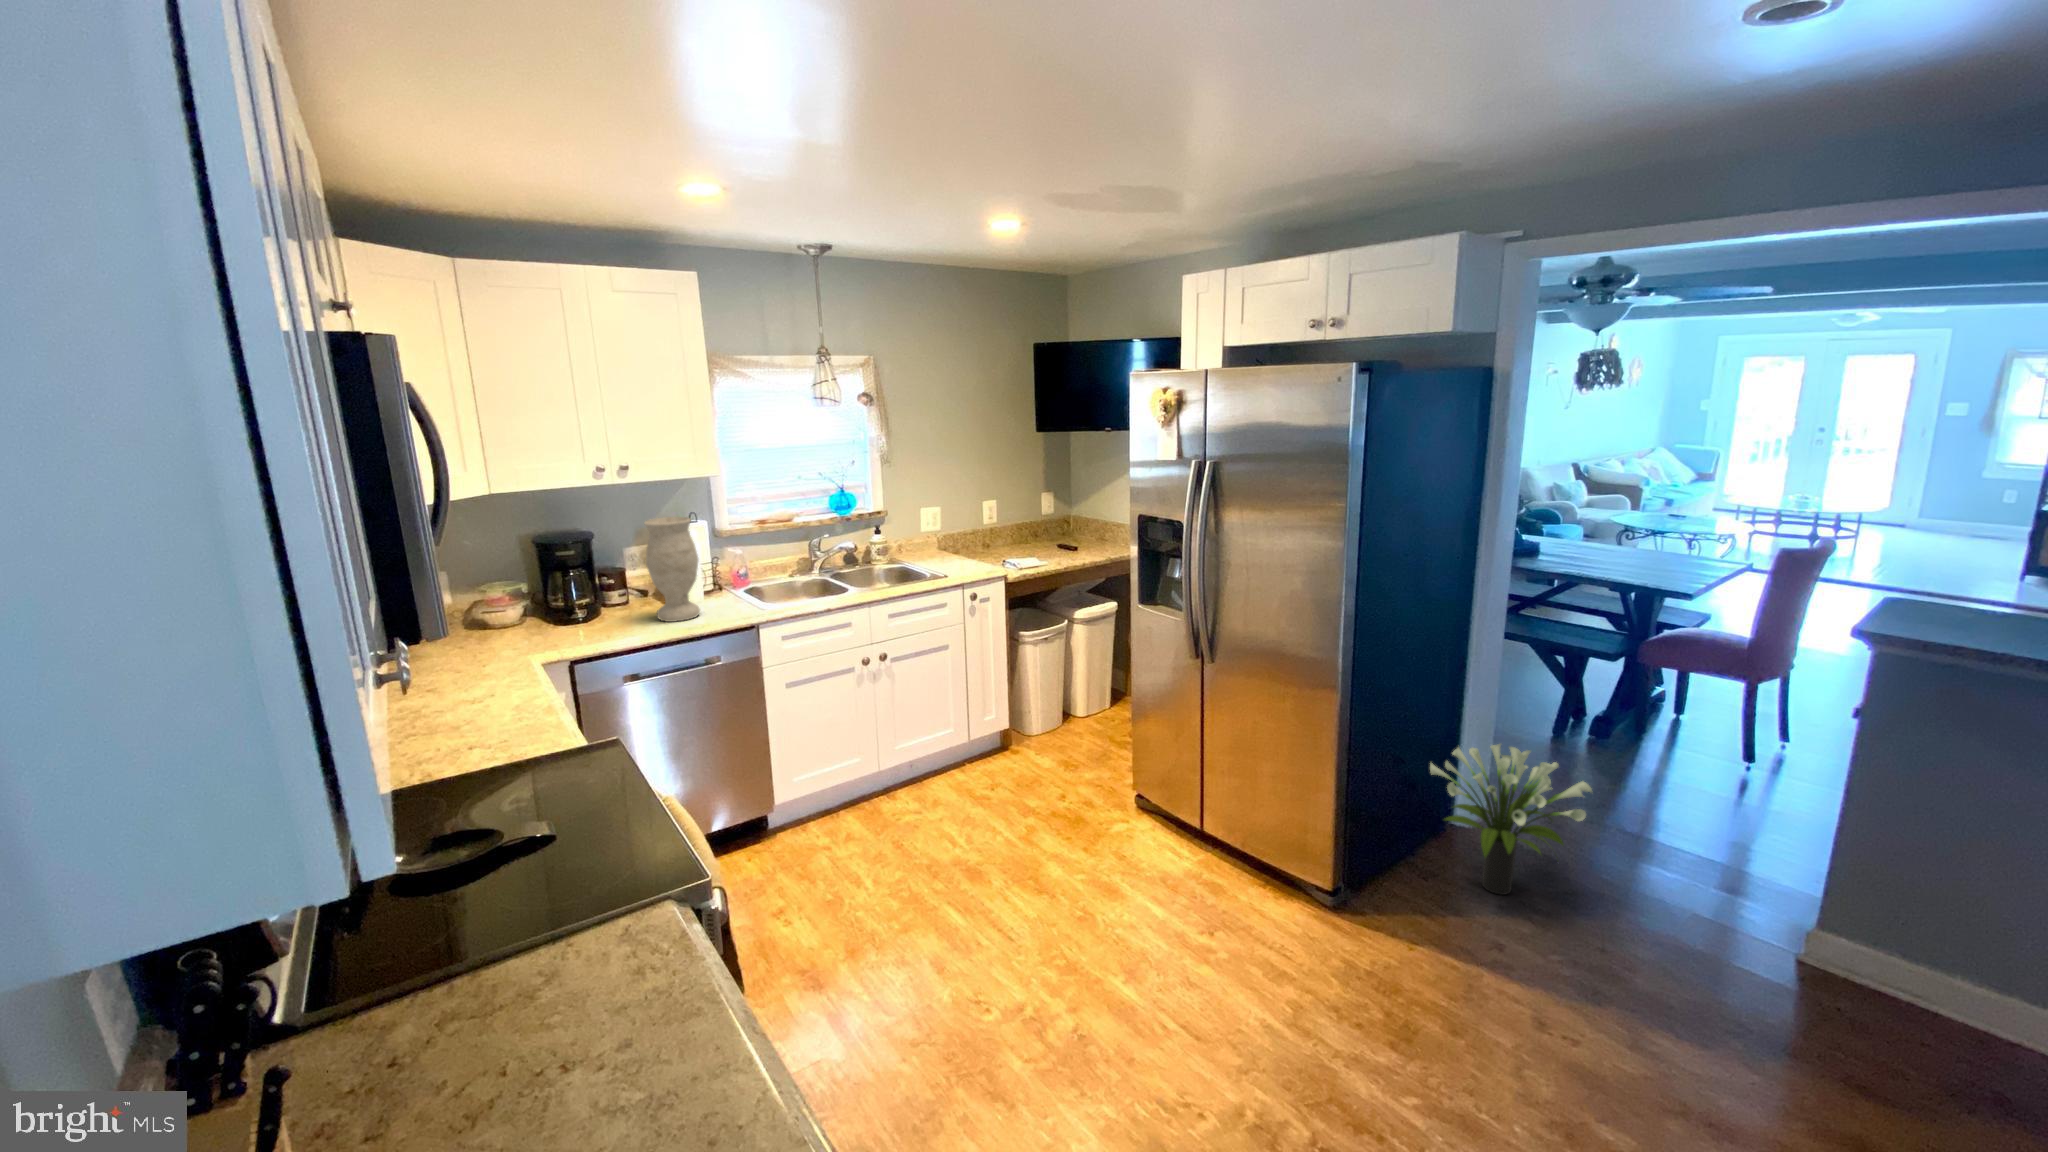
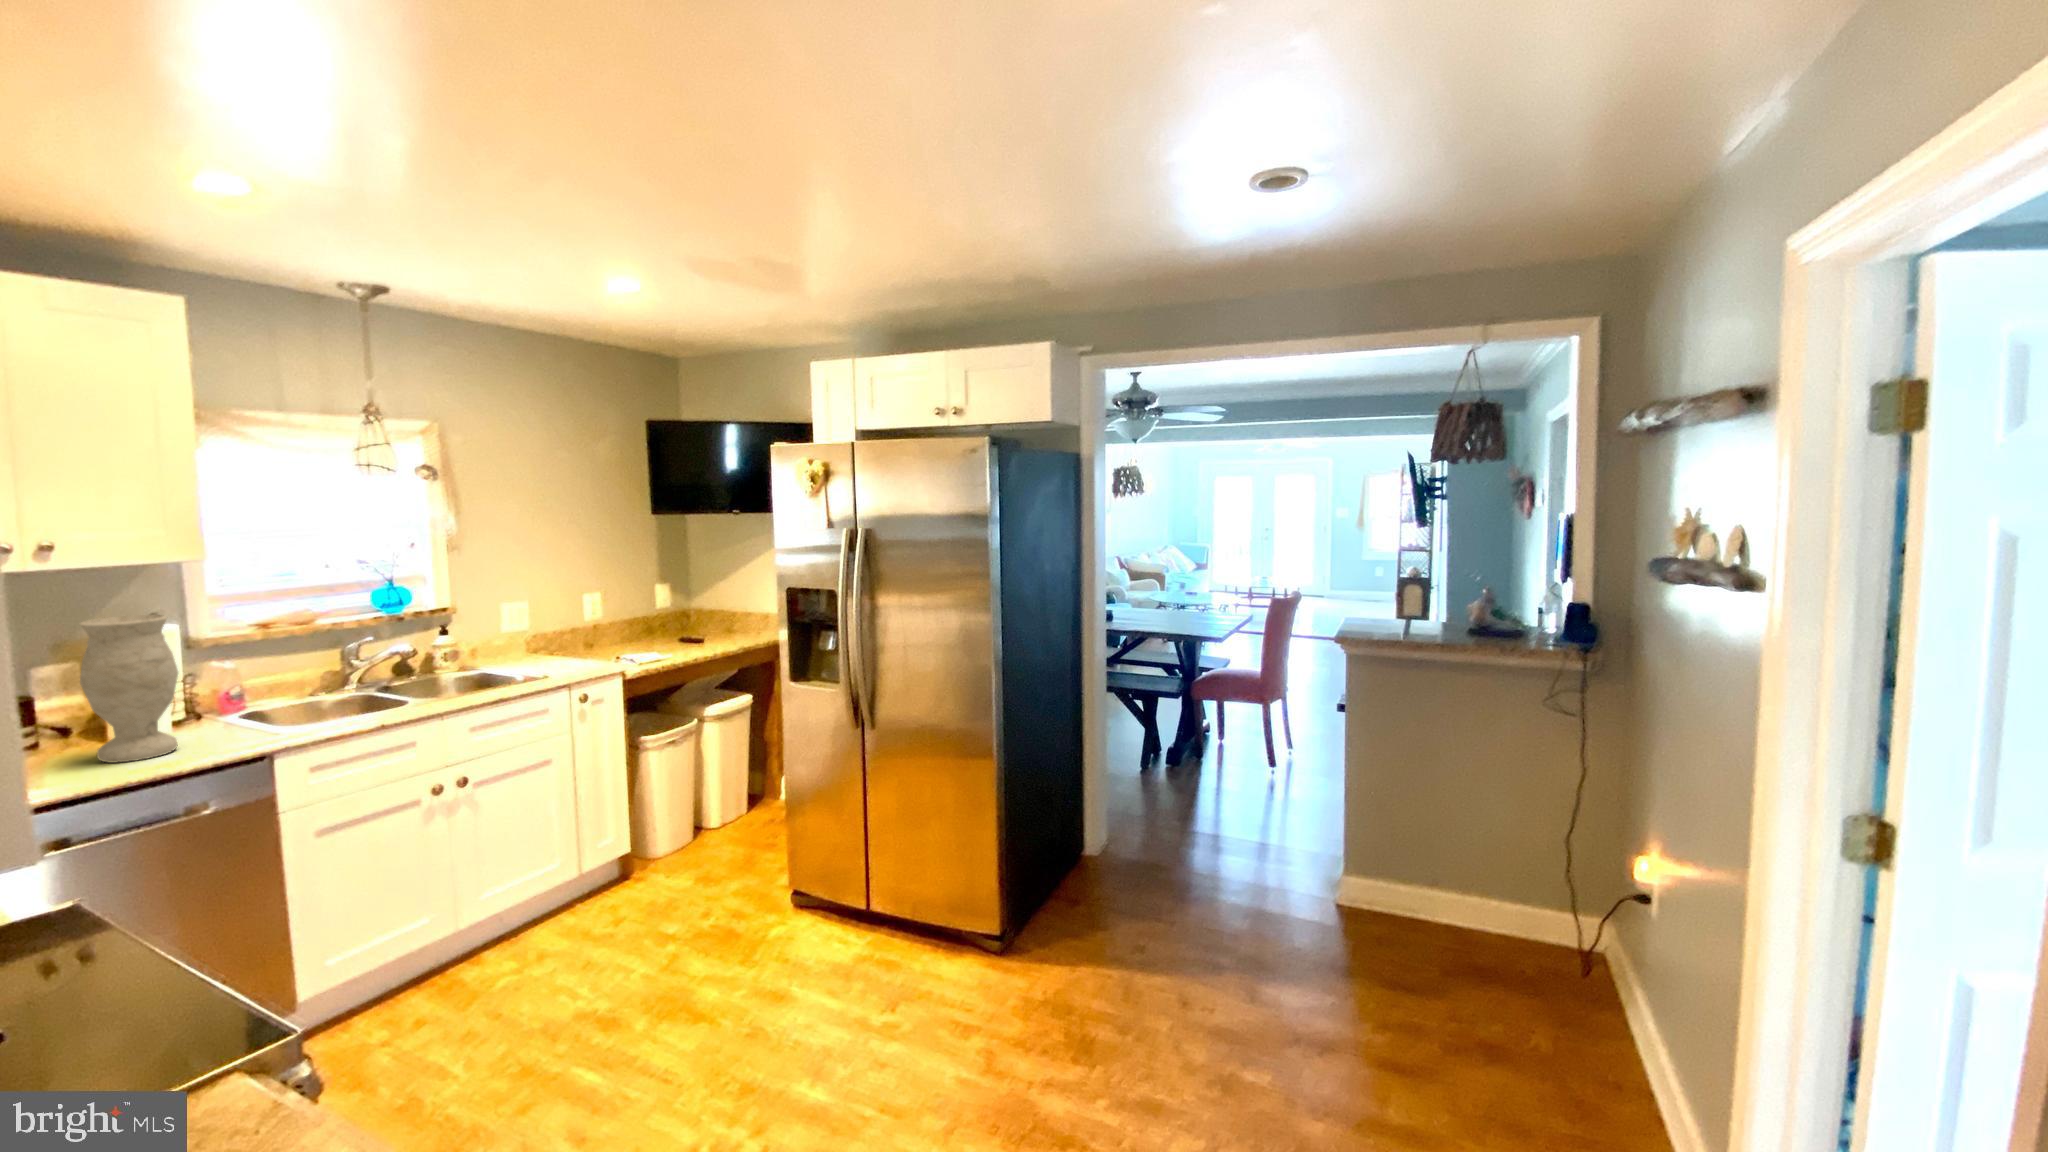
potted plant: present [1430,744,1592,895] -> none [1067,774,1190,909]

